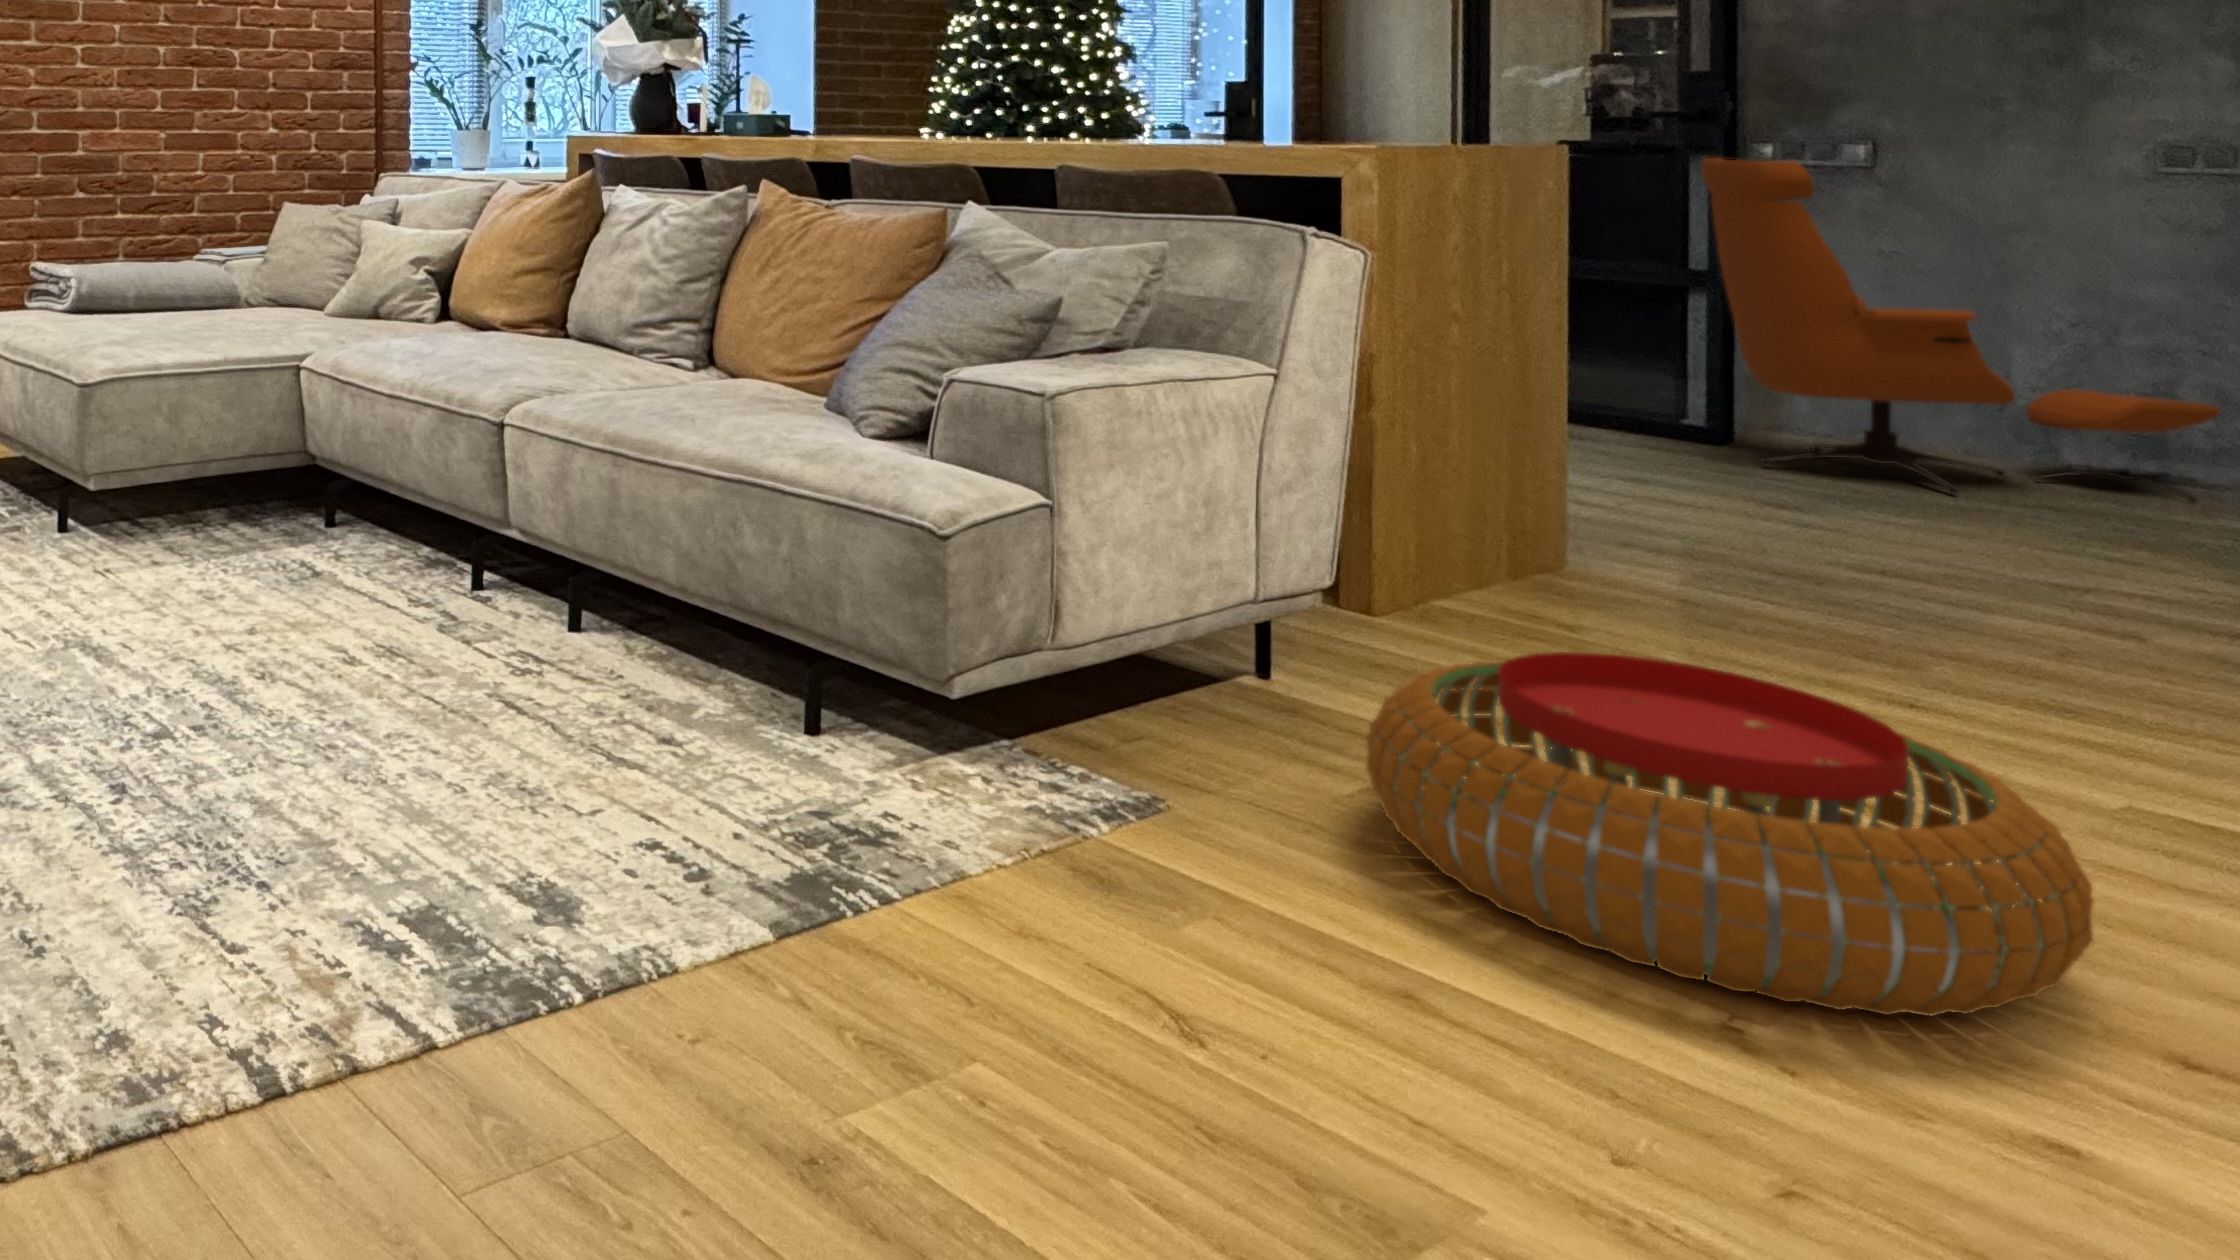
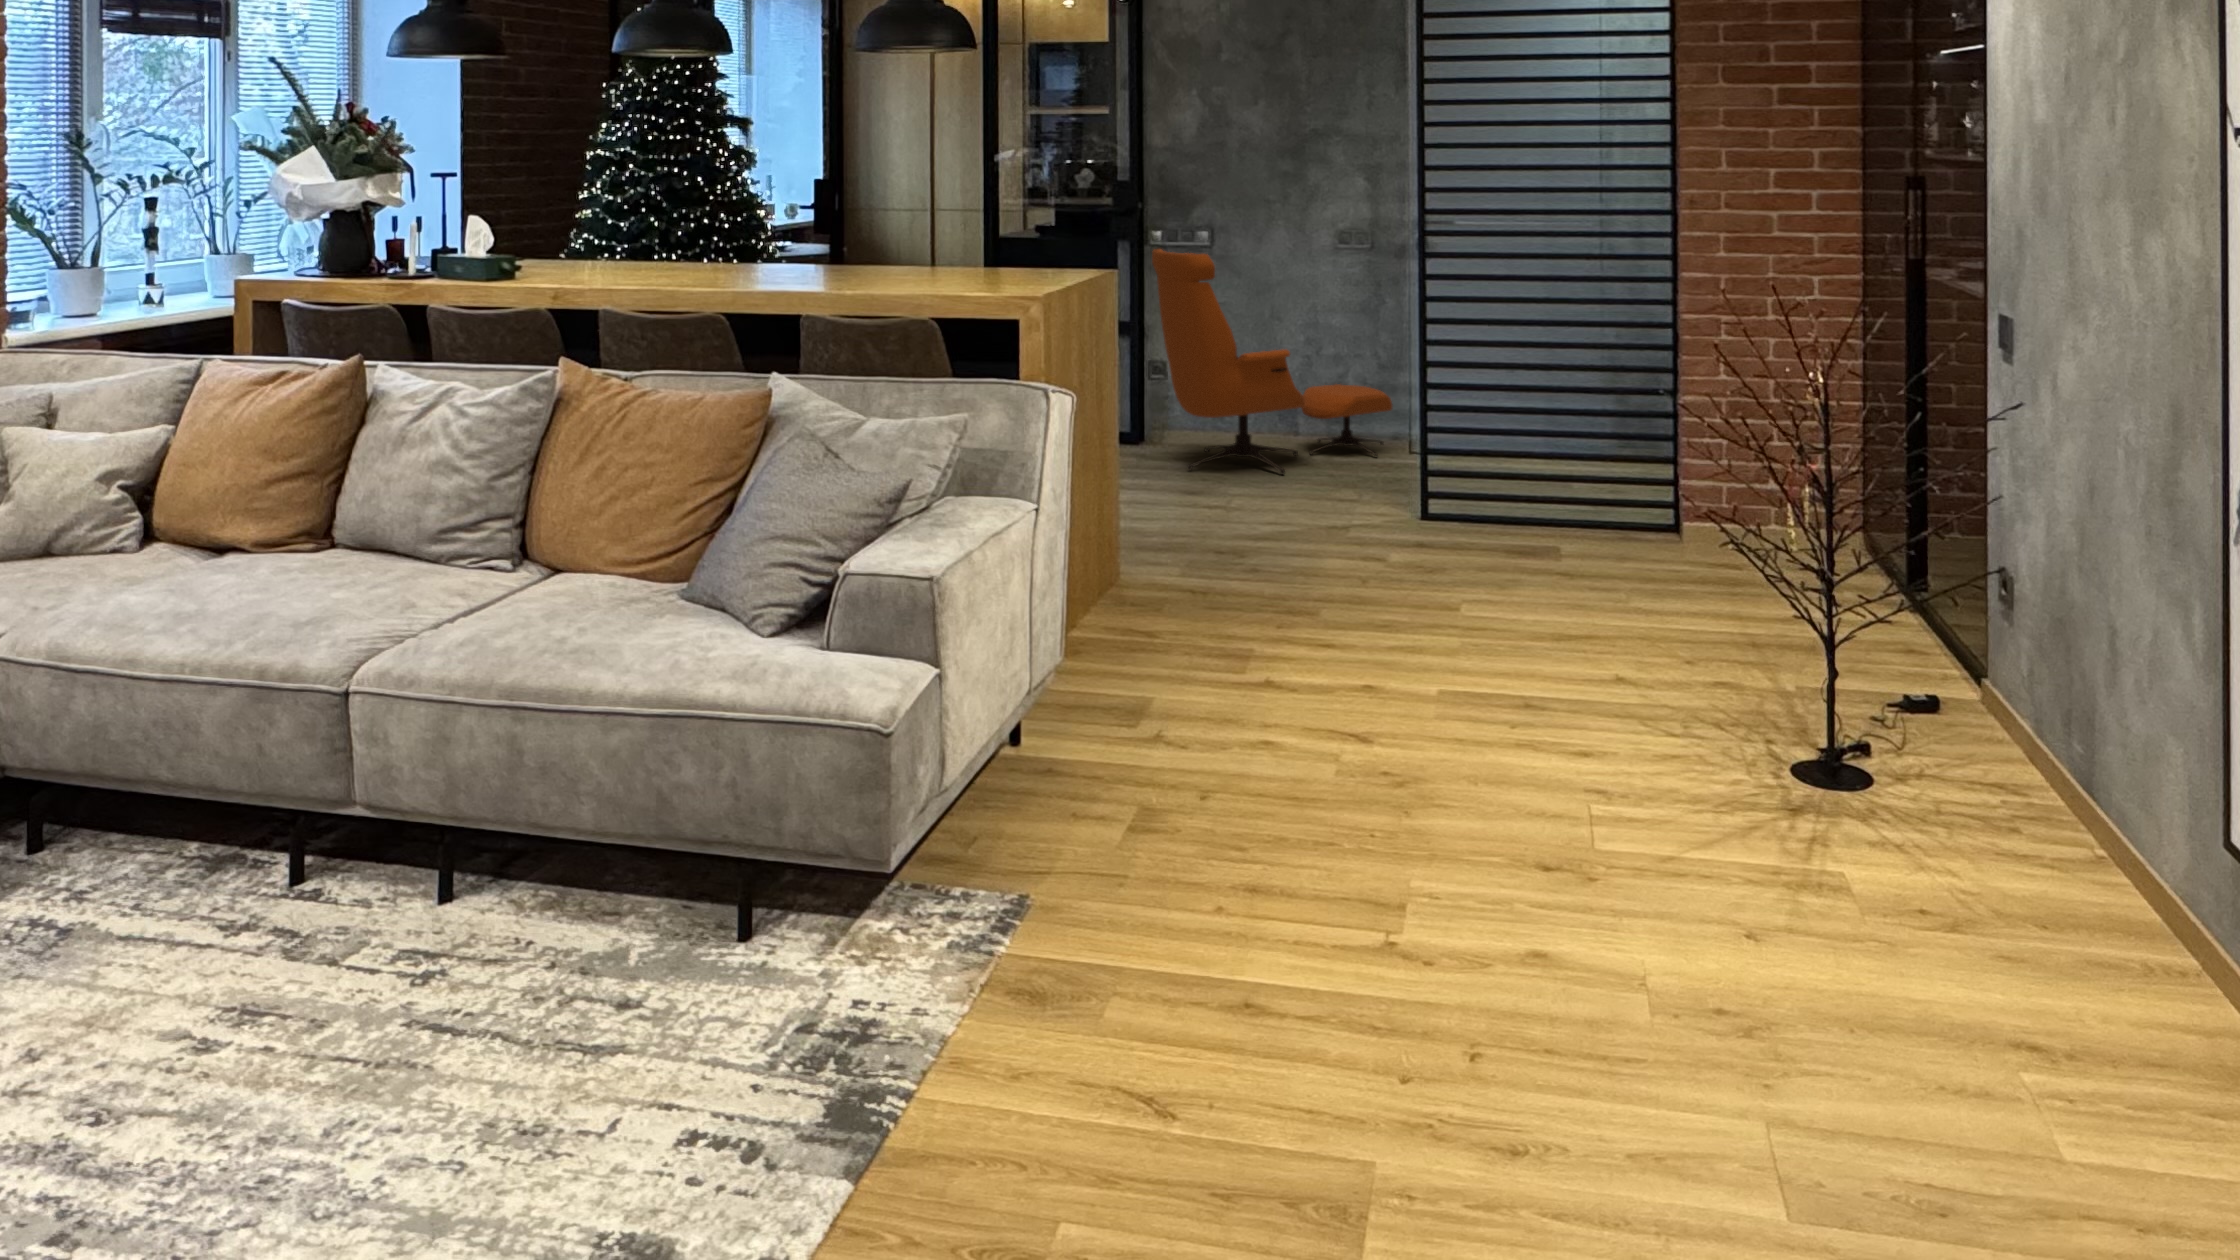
pouf: present [1366,652,2093,1016] -> none [1151,686,1515,922]

